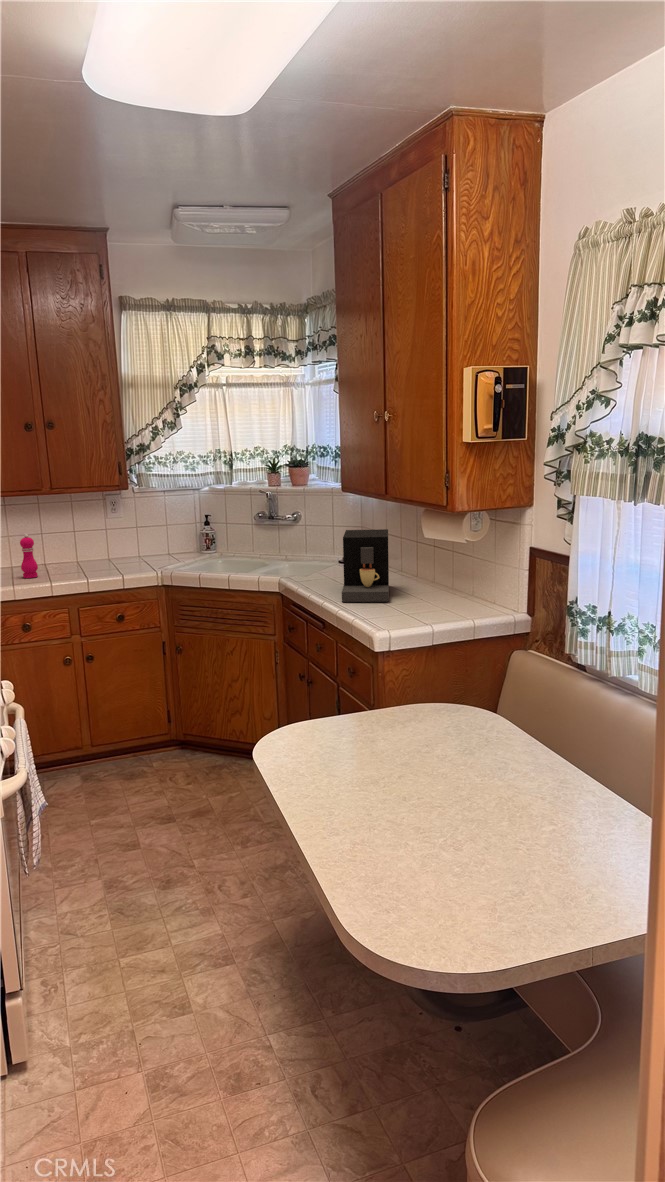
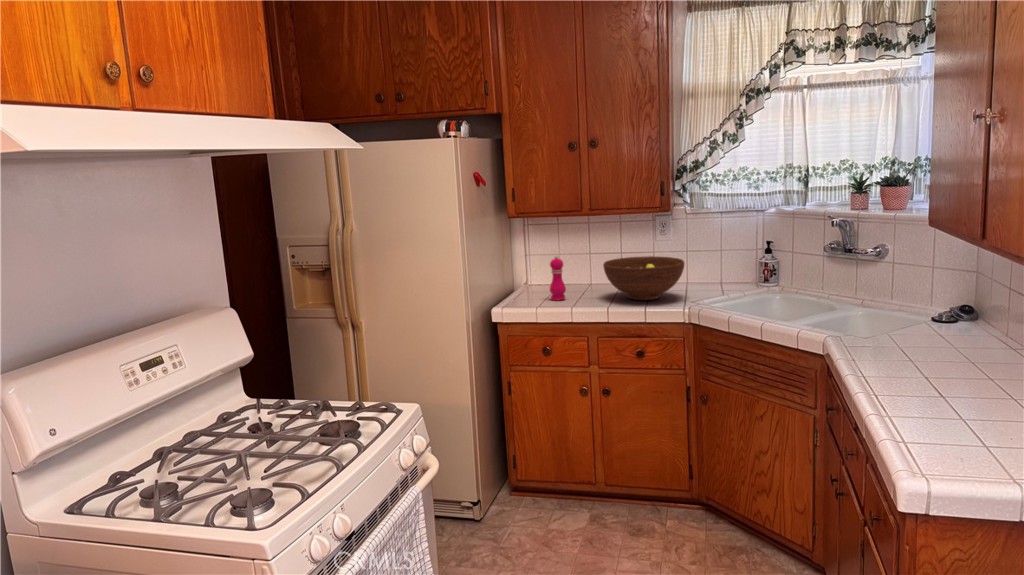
coffee maker: present [342,529,389,602] -> none [898,279,1007,403]
fruit bowl: none [72,531,147,571] -> present [603,256,684,300]

